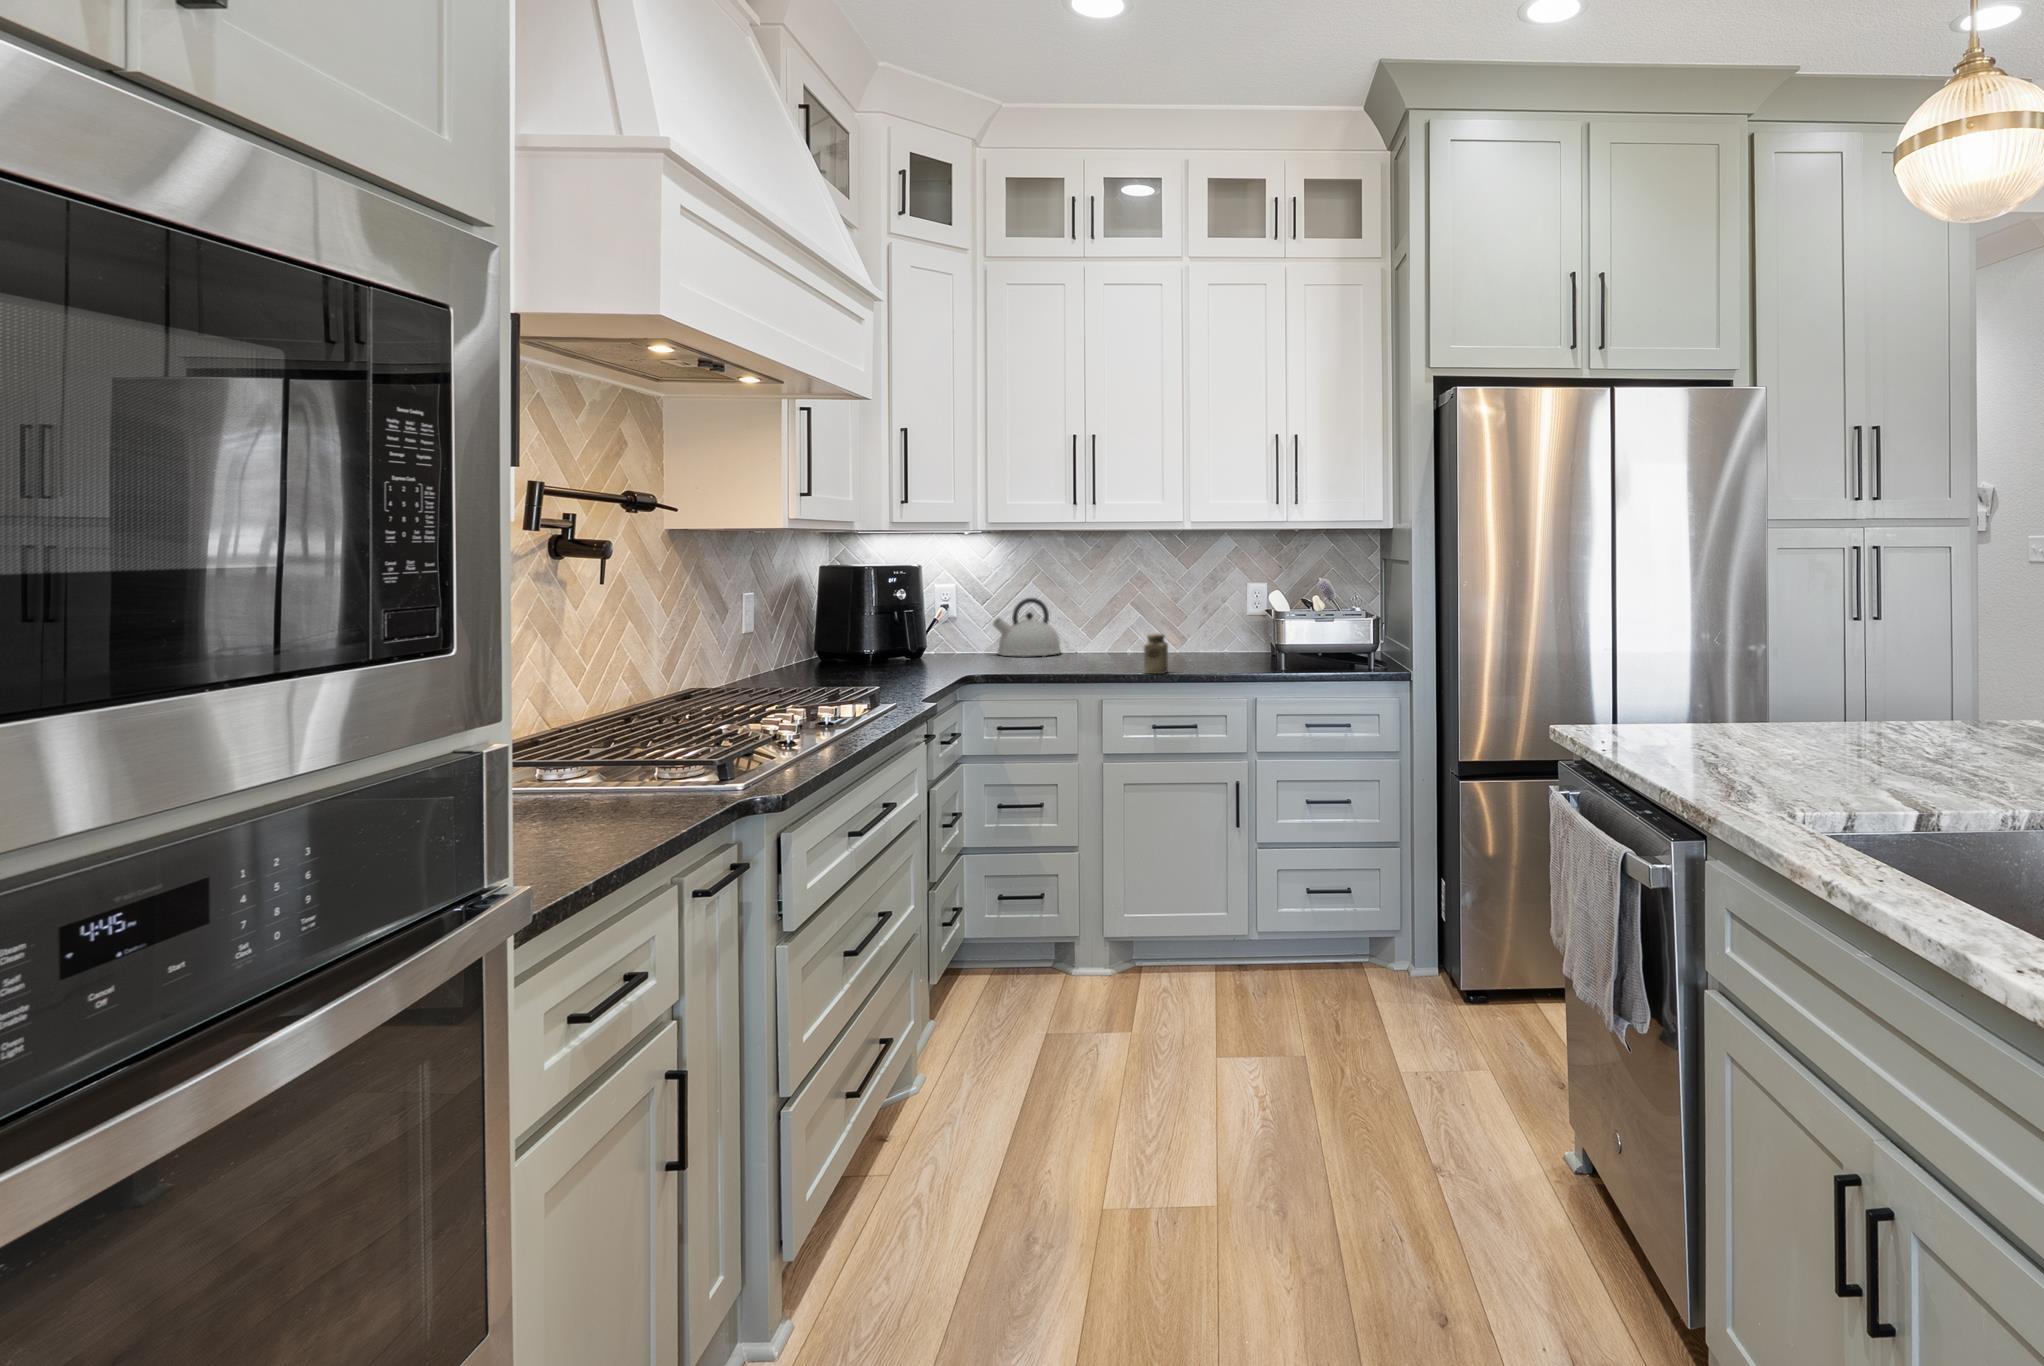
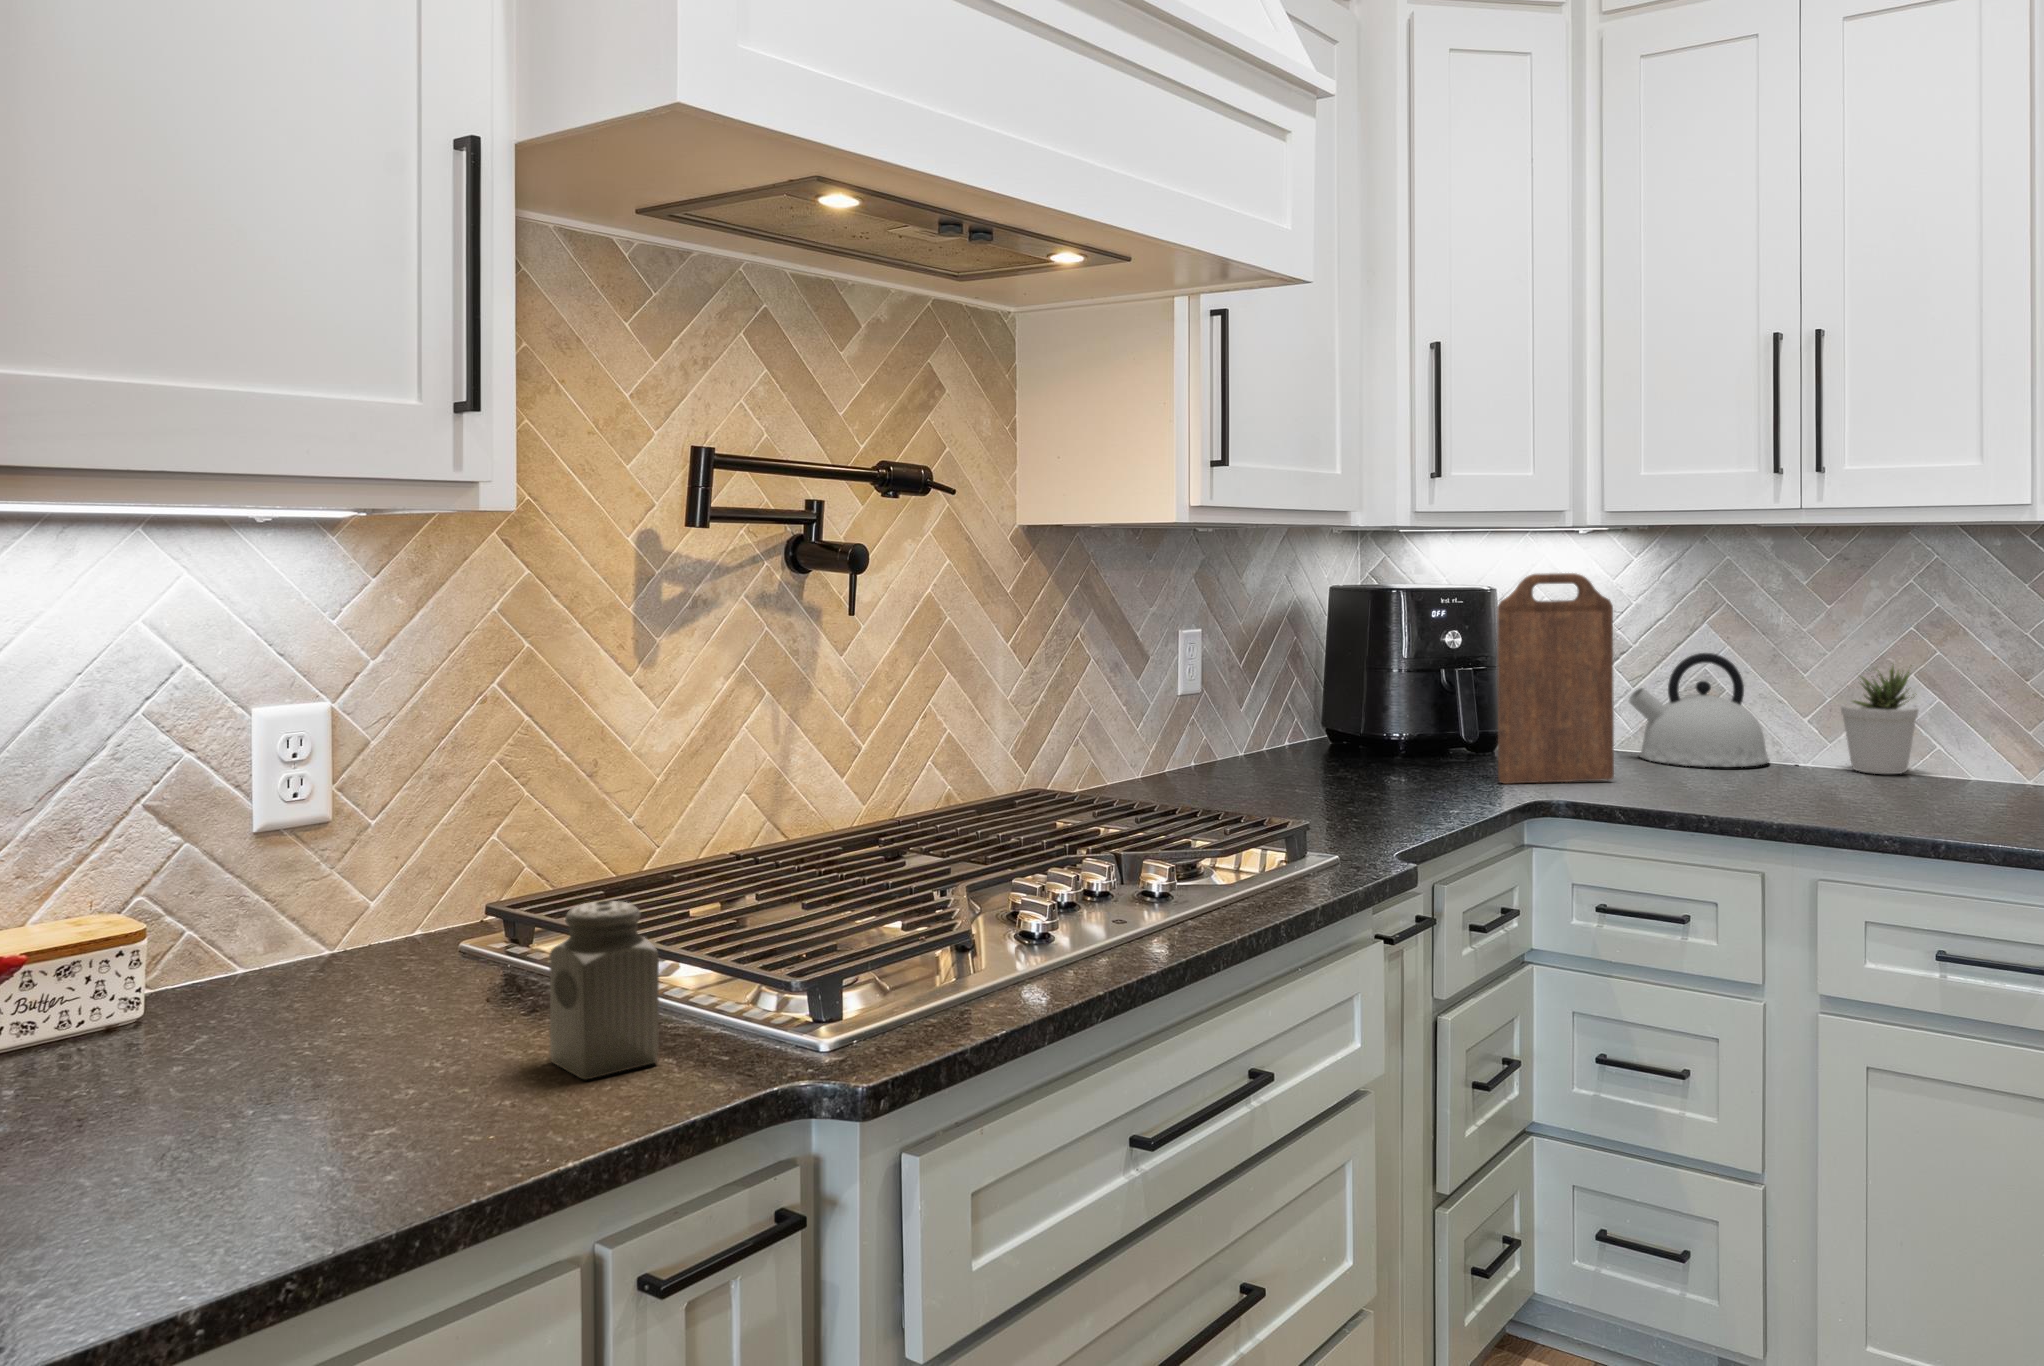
cutting board: none [938,556,996,671] -> present [1497,573,1614,784]
potted plant: none [1094,598,1130,654] -> present [1841,664,1919,774]
salt shaker: present [1144,633,1168,674] -> present [549,901,659,1079]

